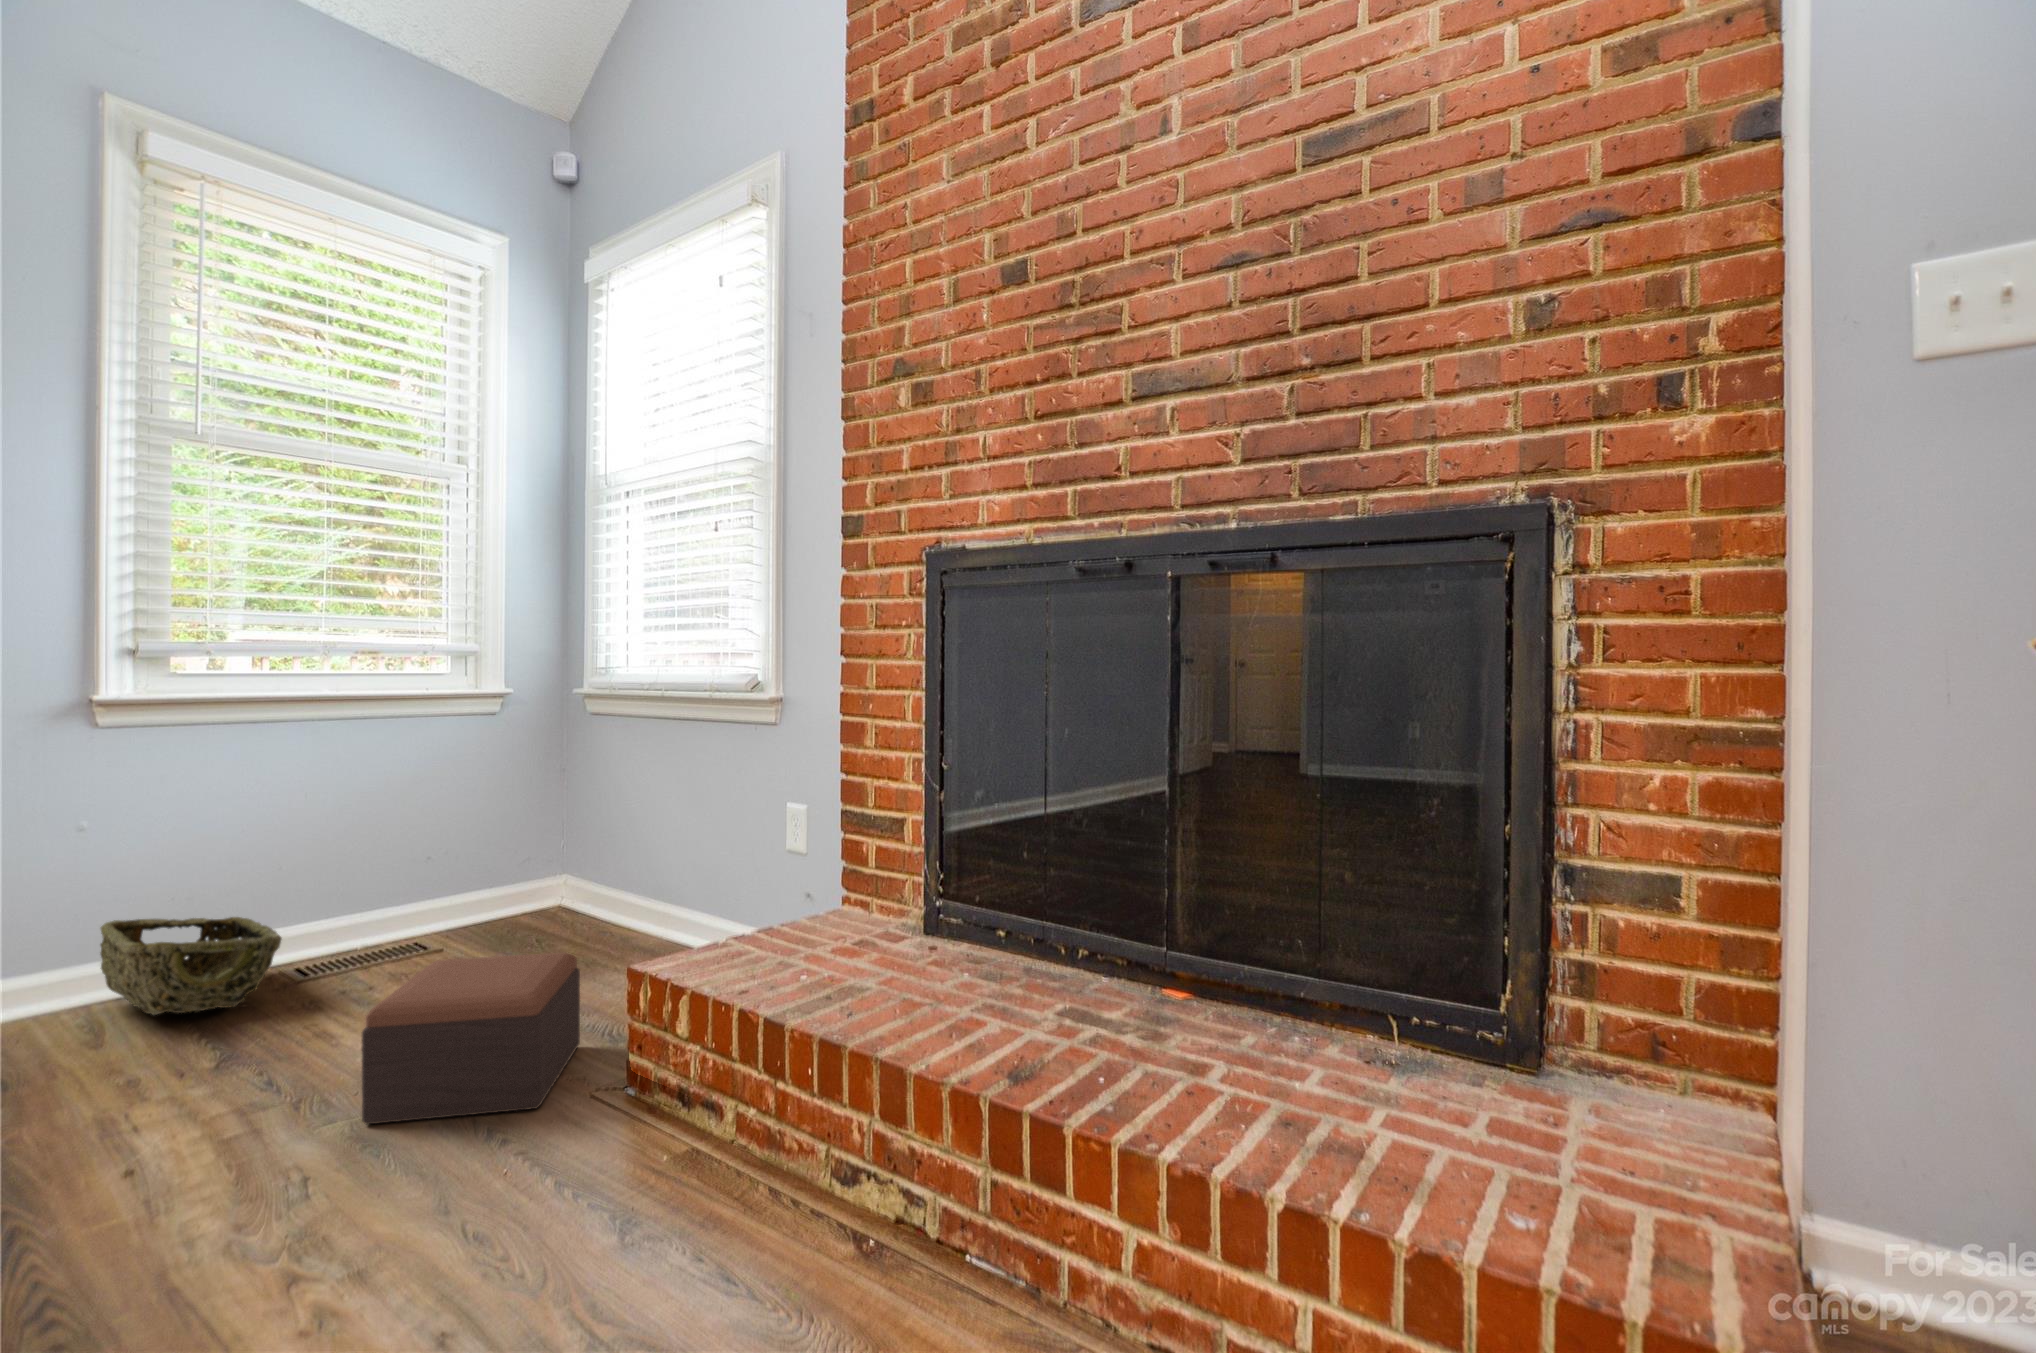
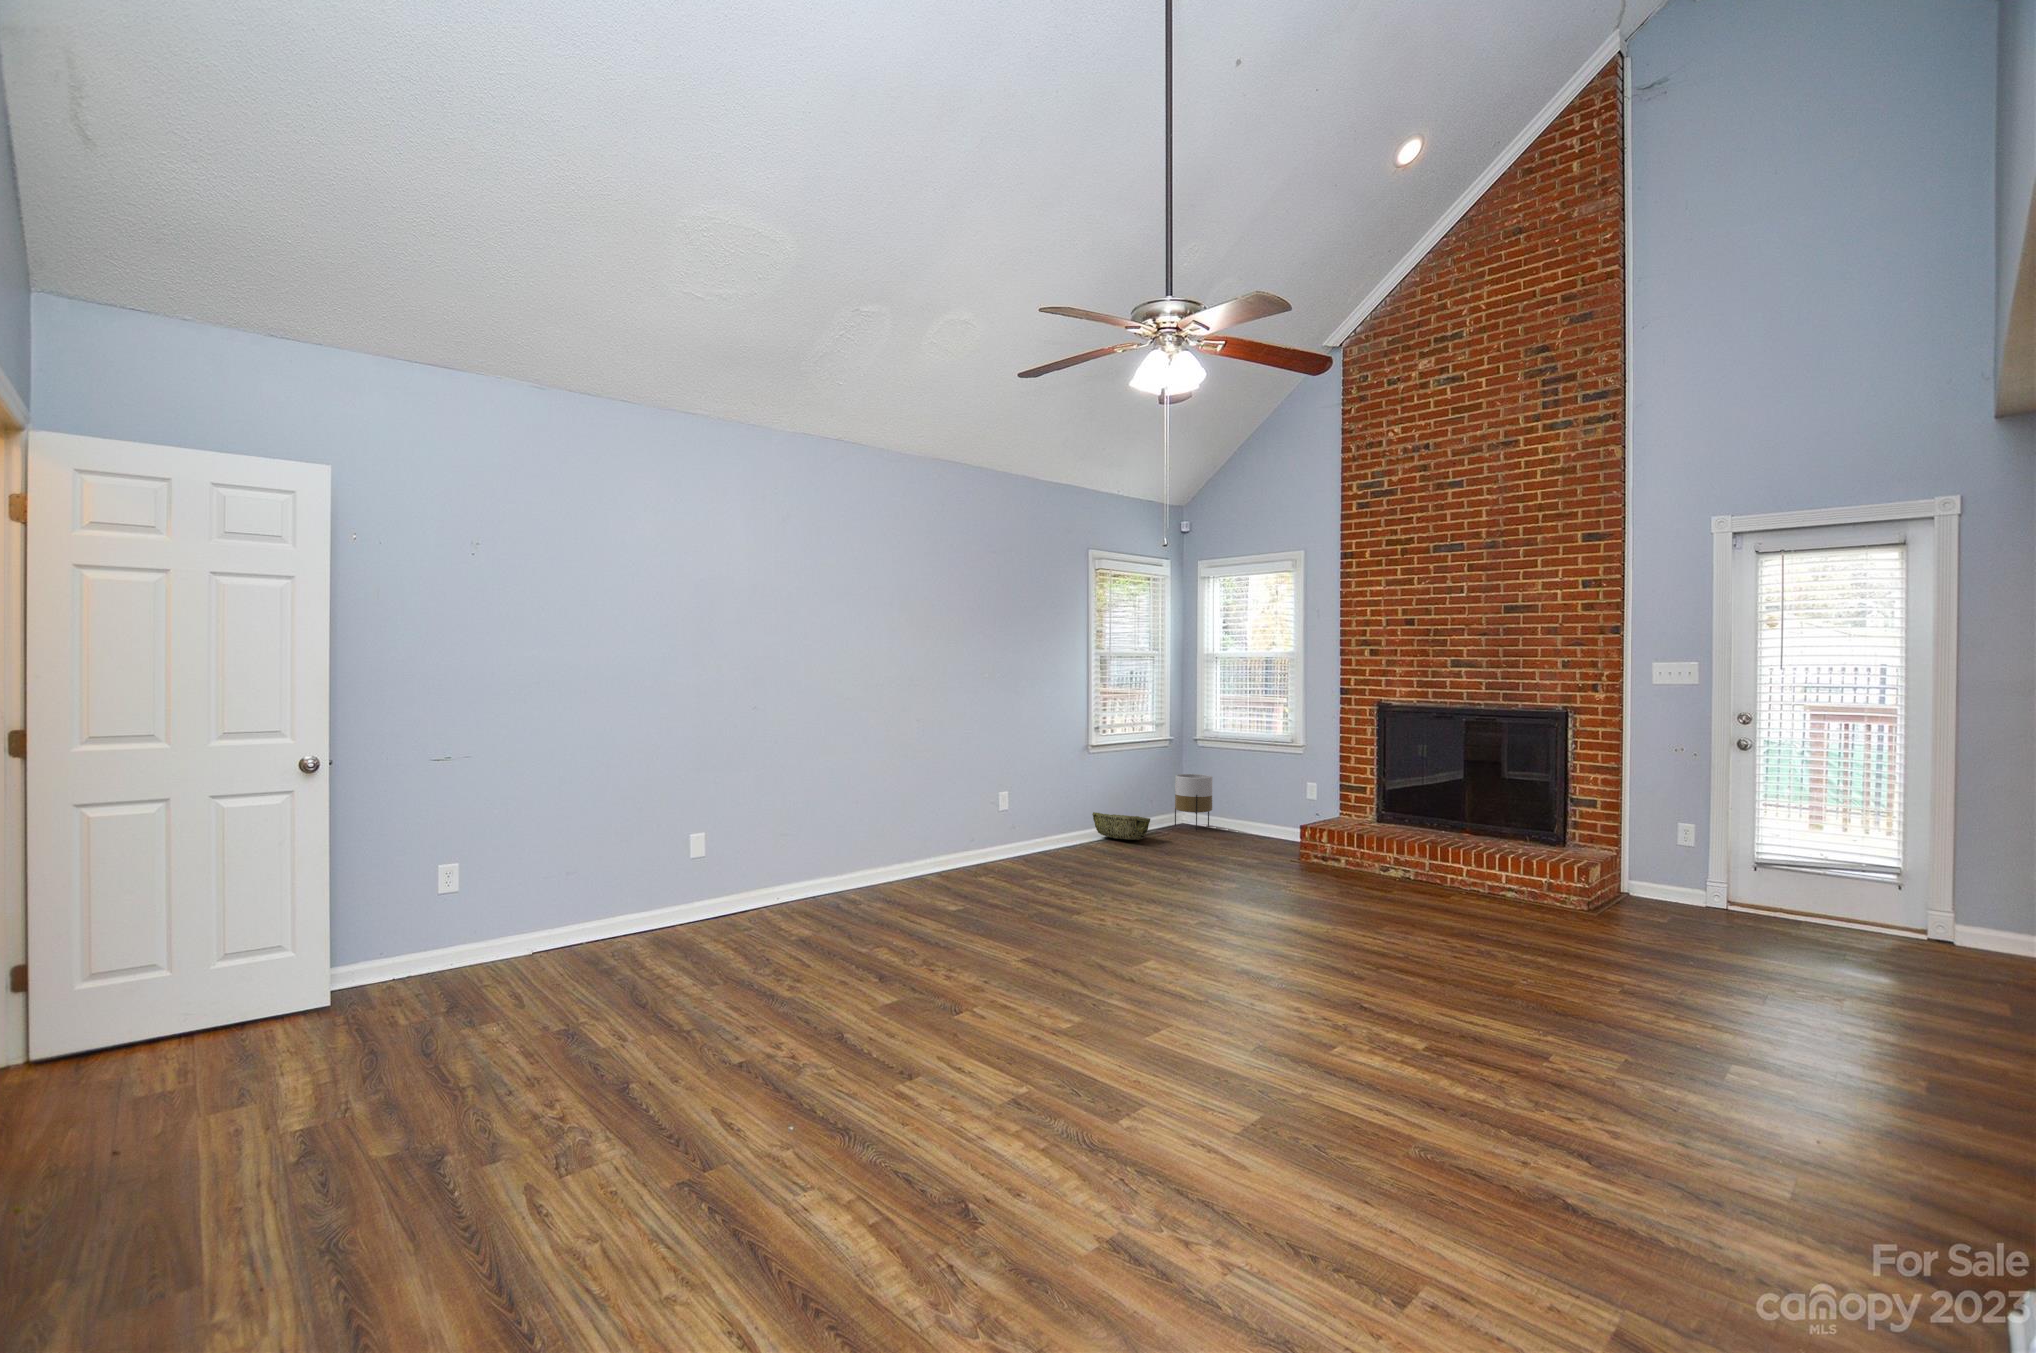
planter: none [495,785,606,943] -> present [1175,774,1212,831]
footstool: present [362,953,580,1125] -> none [1224,823,1278,861]

